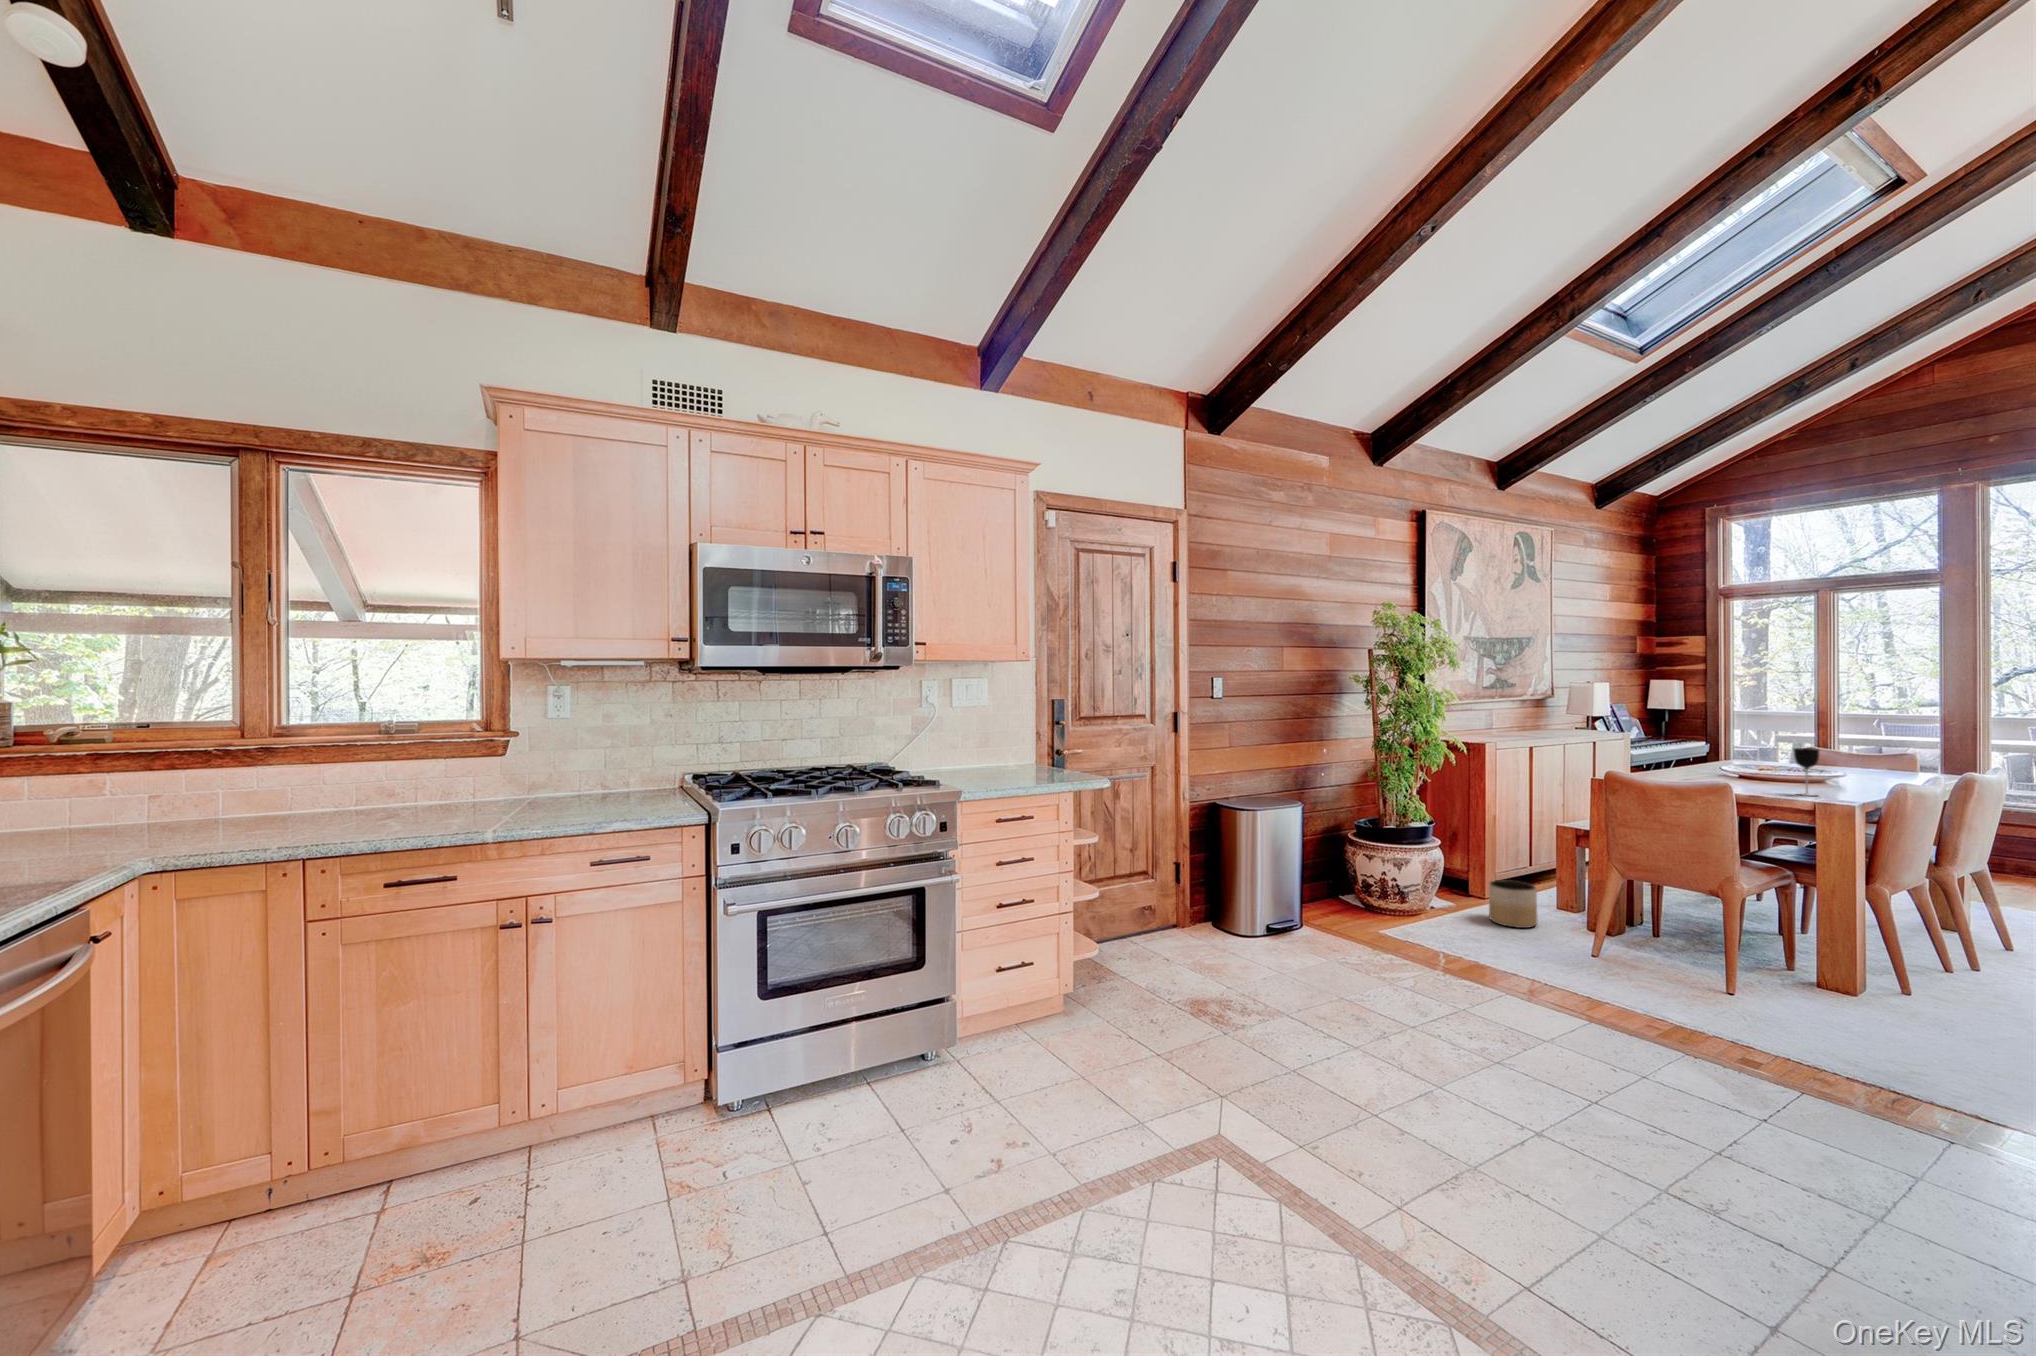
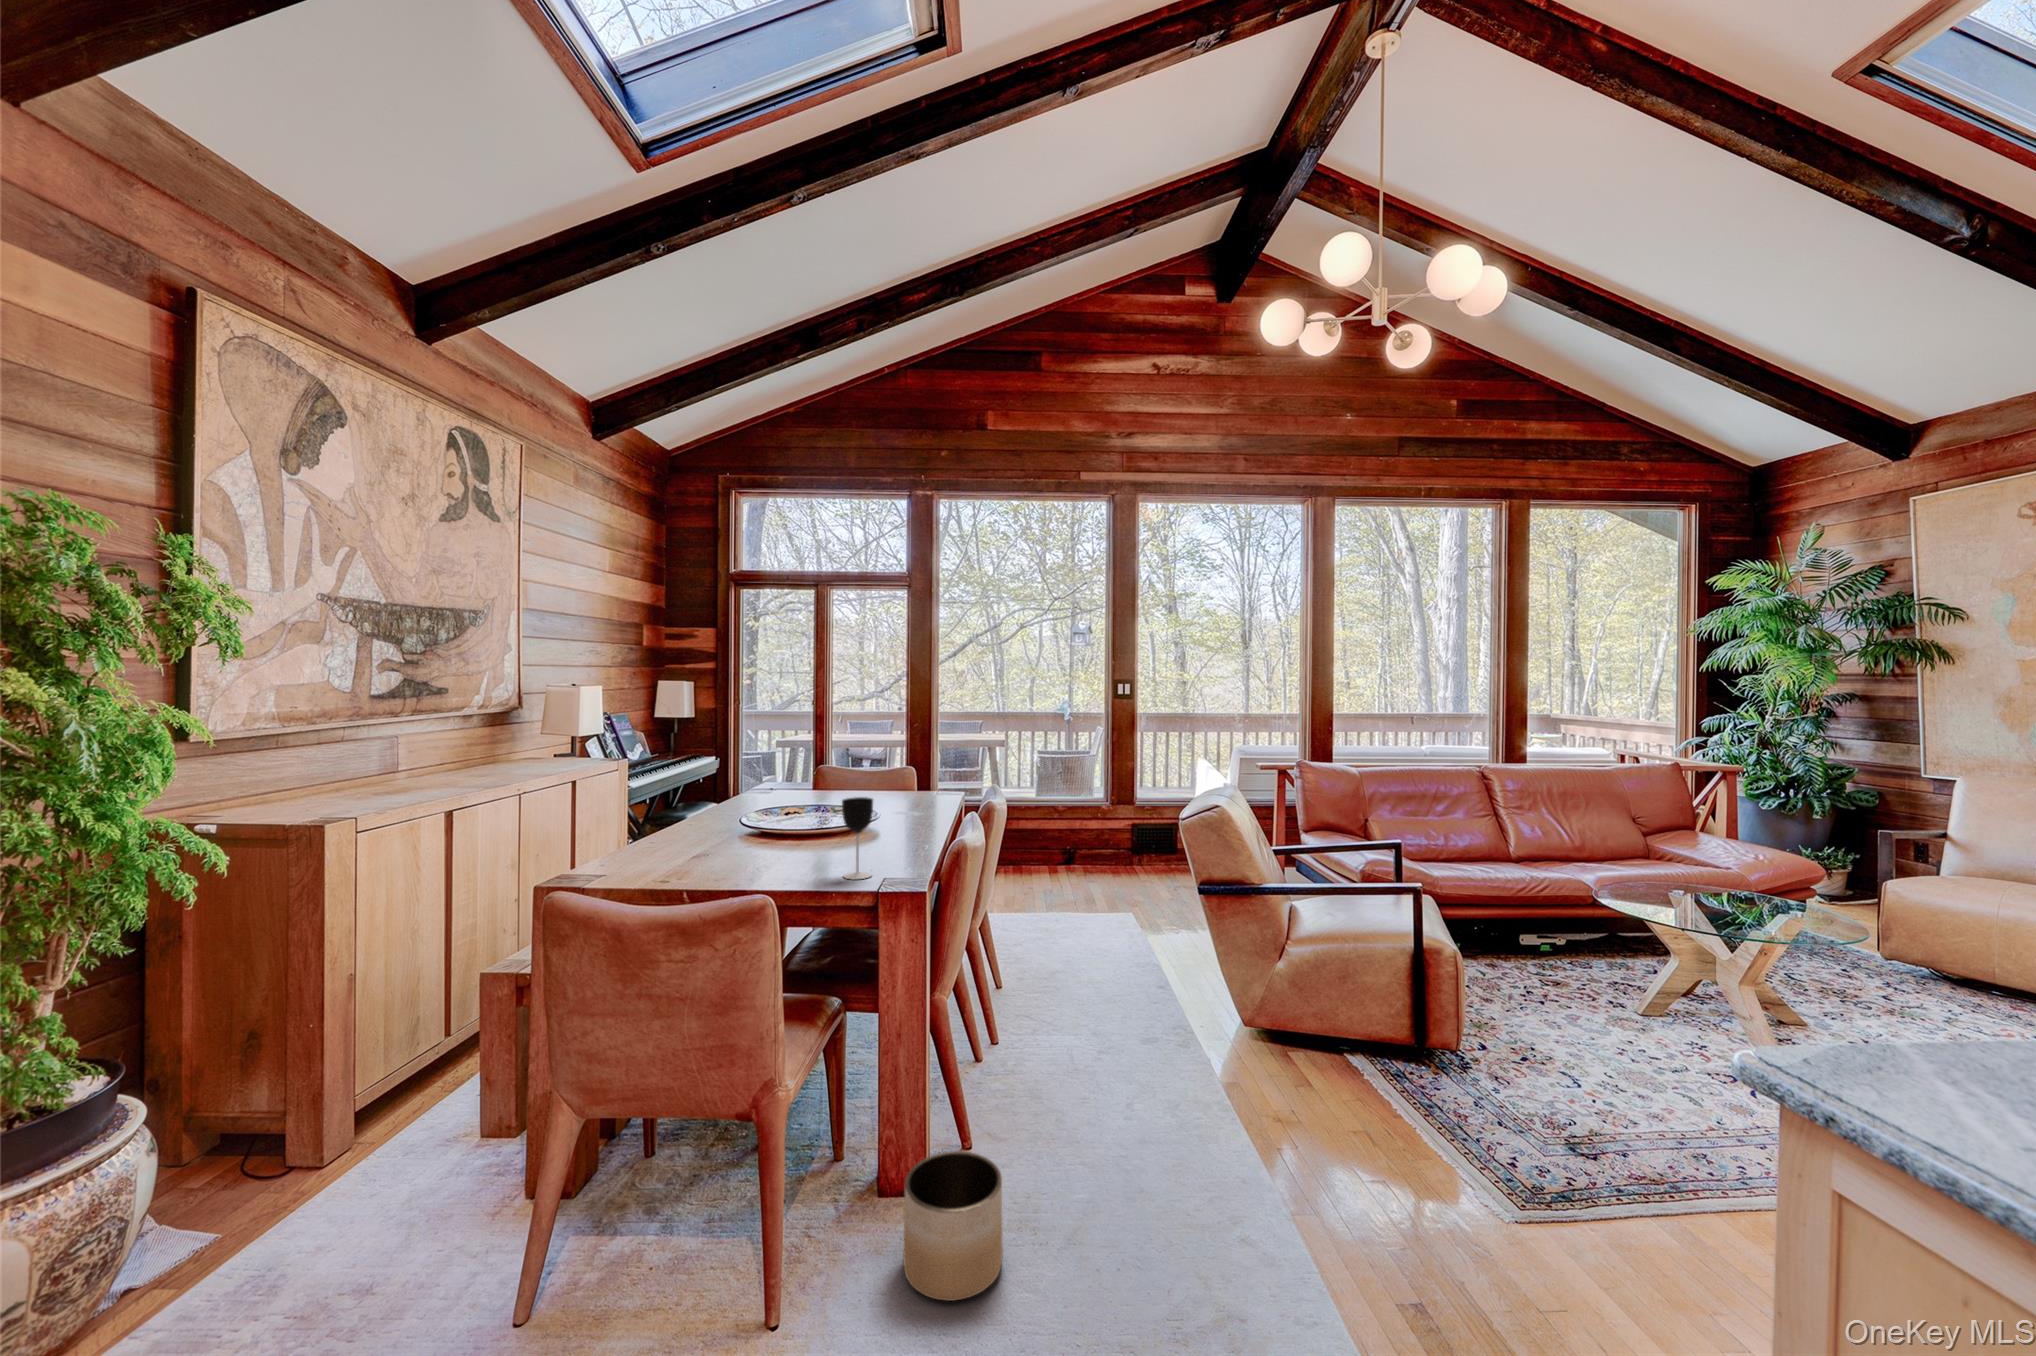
planter: present [1489,880,1537,928] -> present [904,1151,1003,1301]

